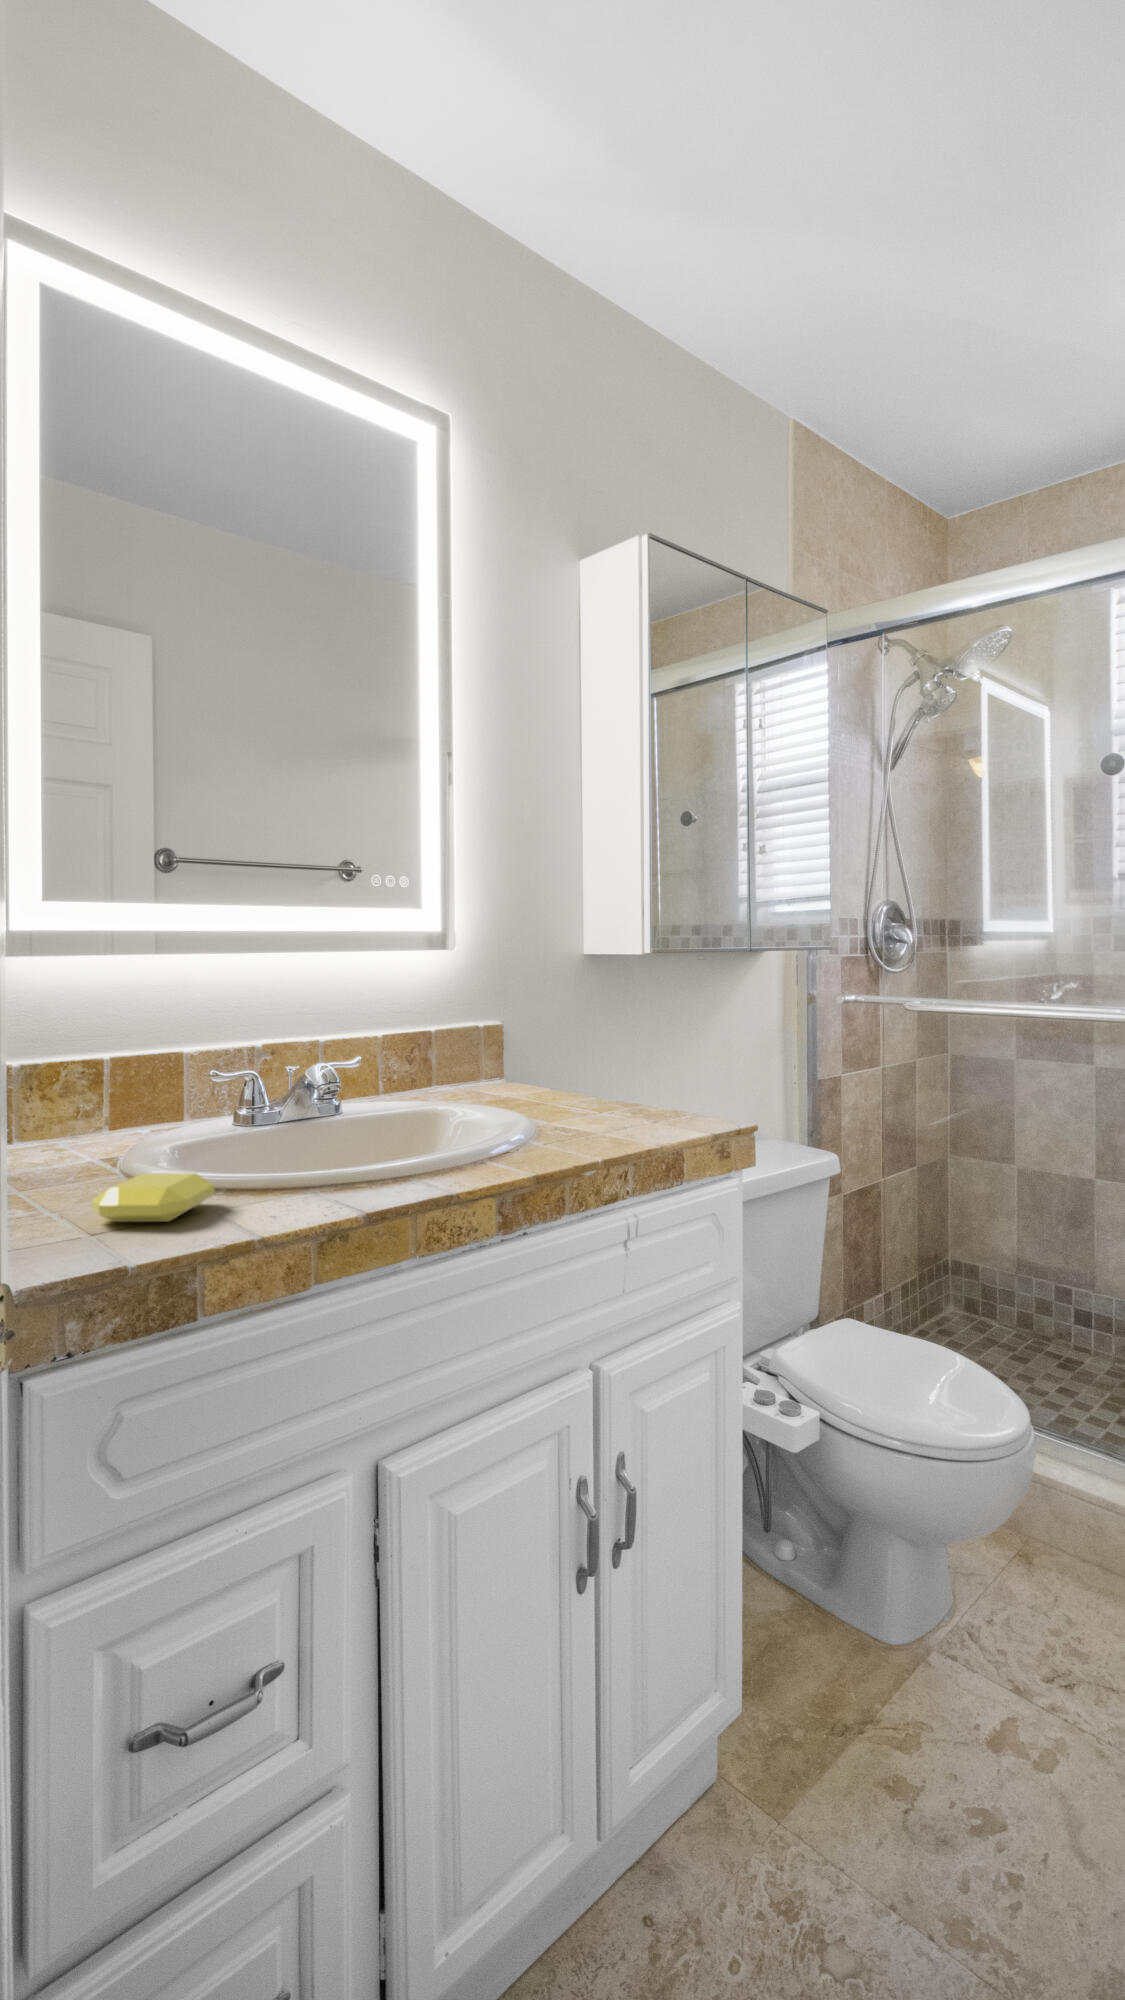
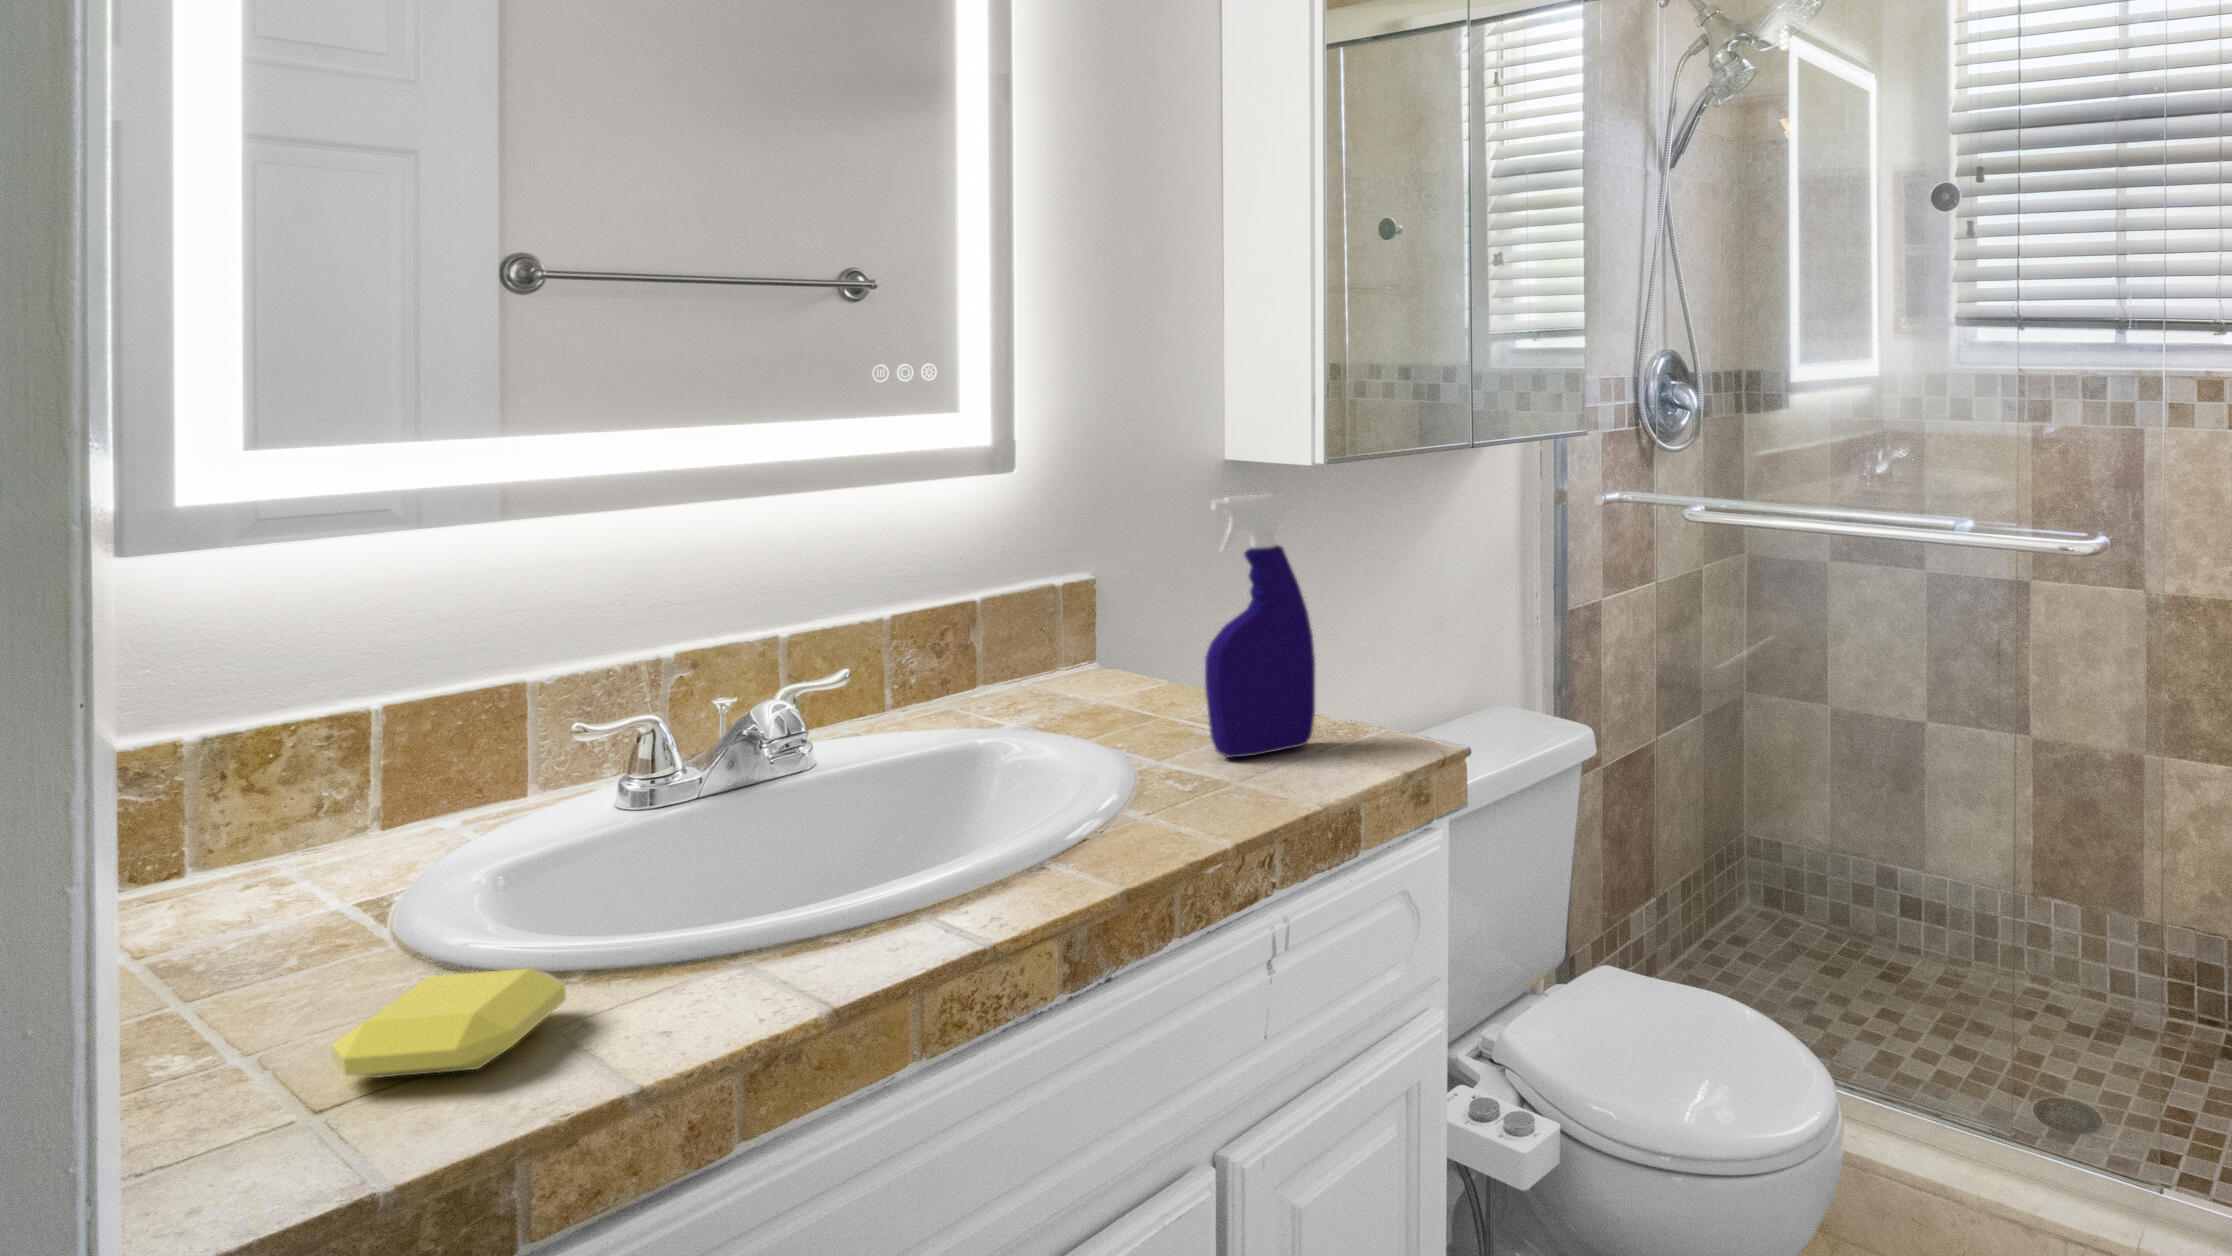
spray bottle: none [583,950,654,1122] -> present [1205,495,1315,758]

